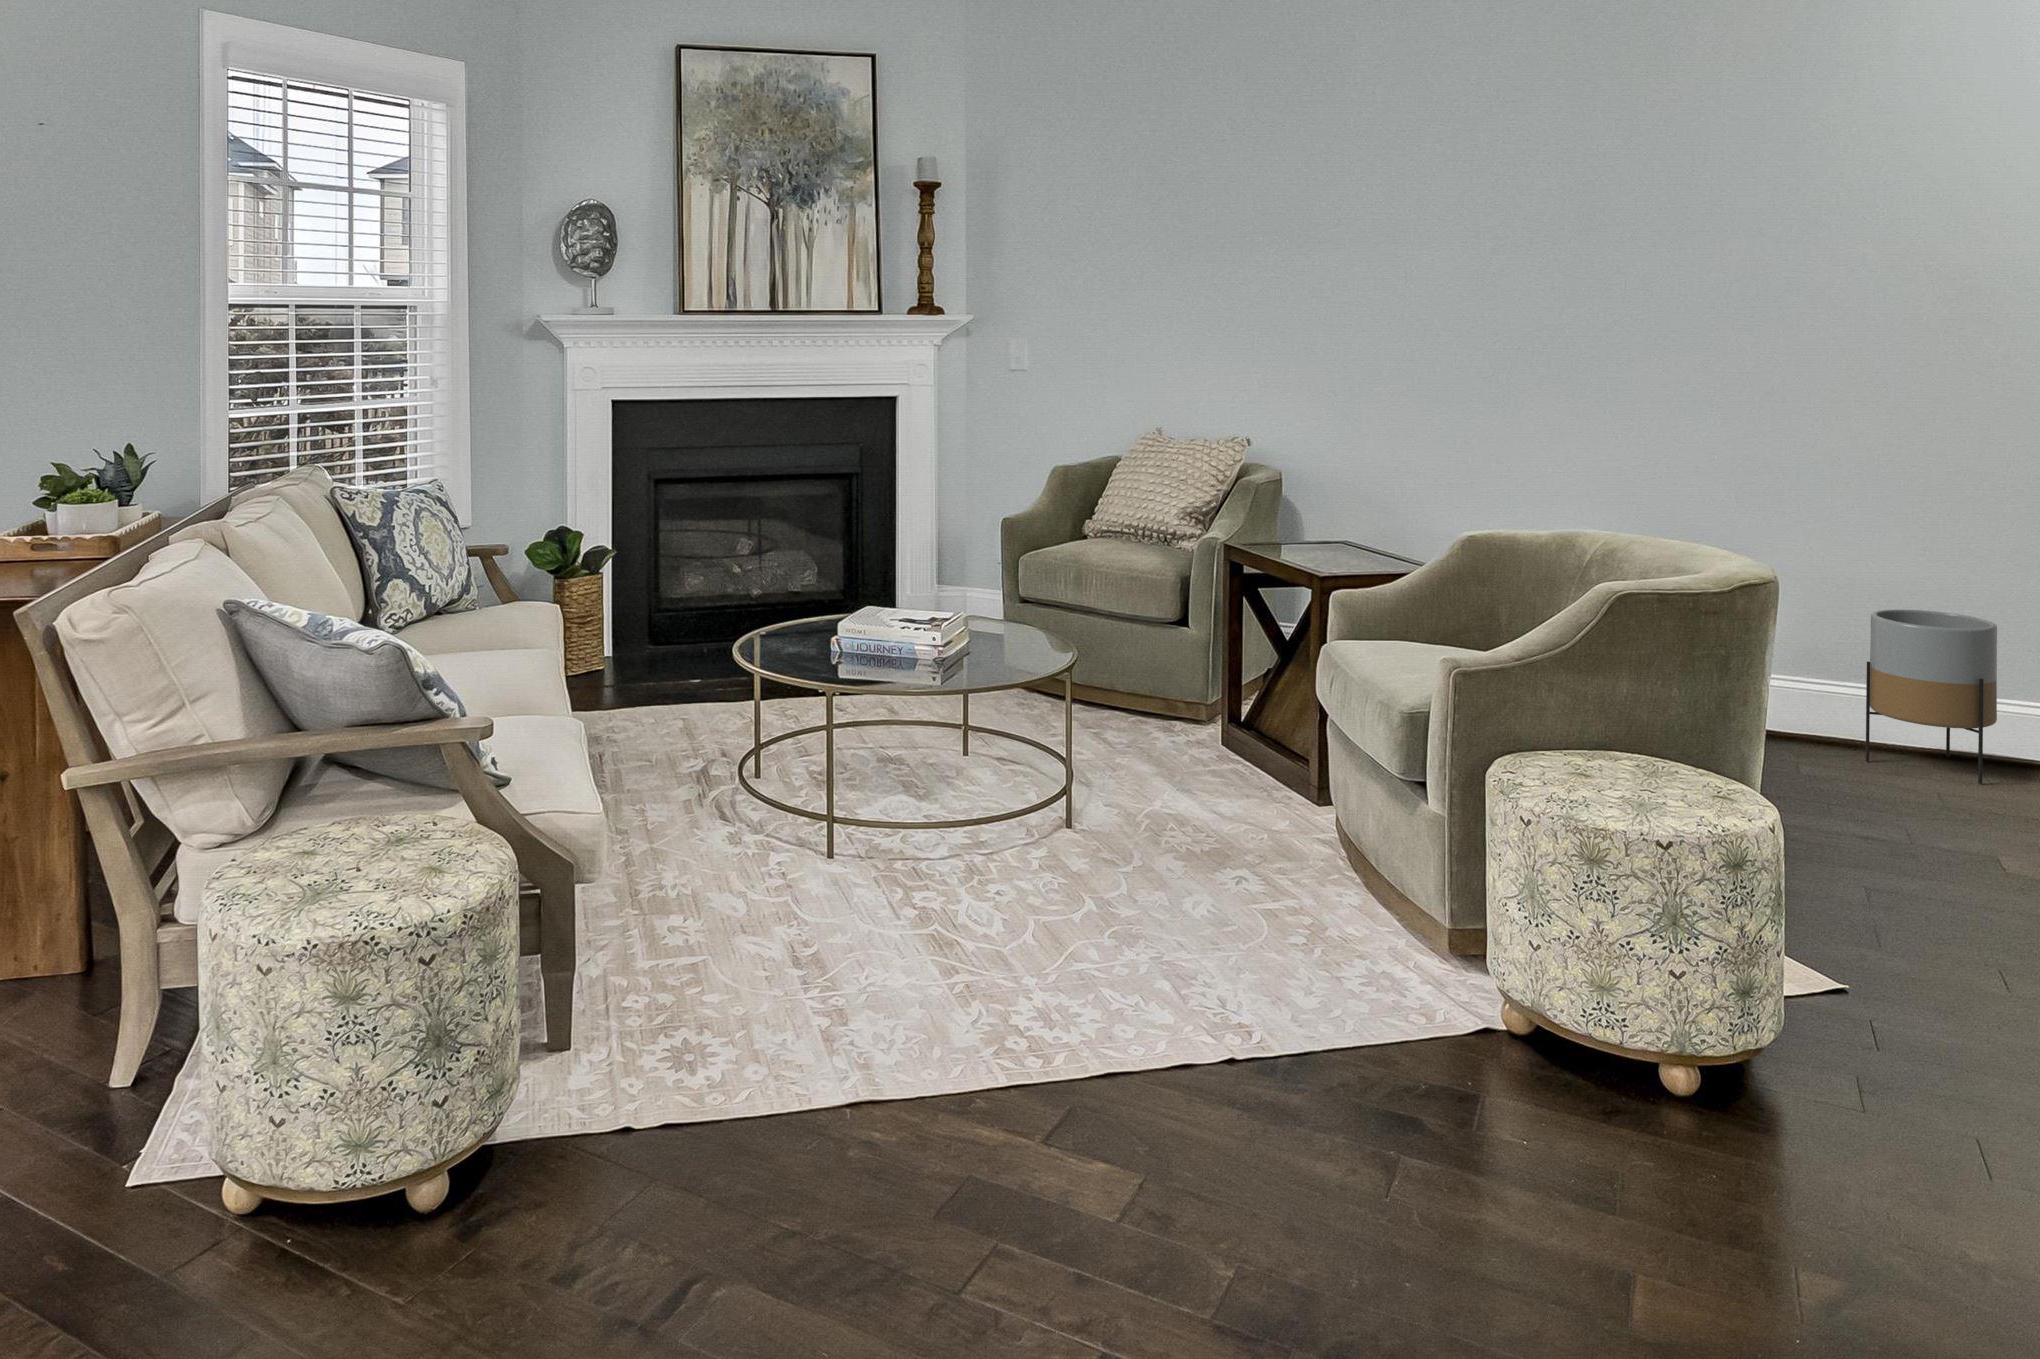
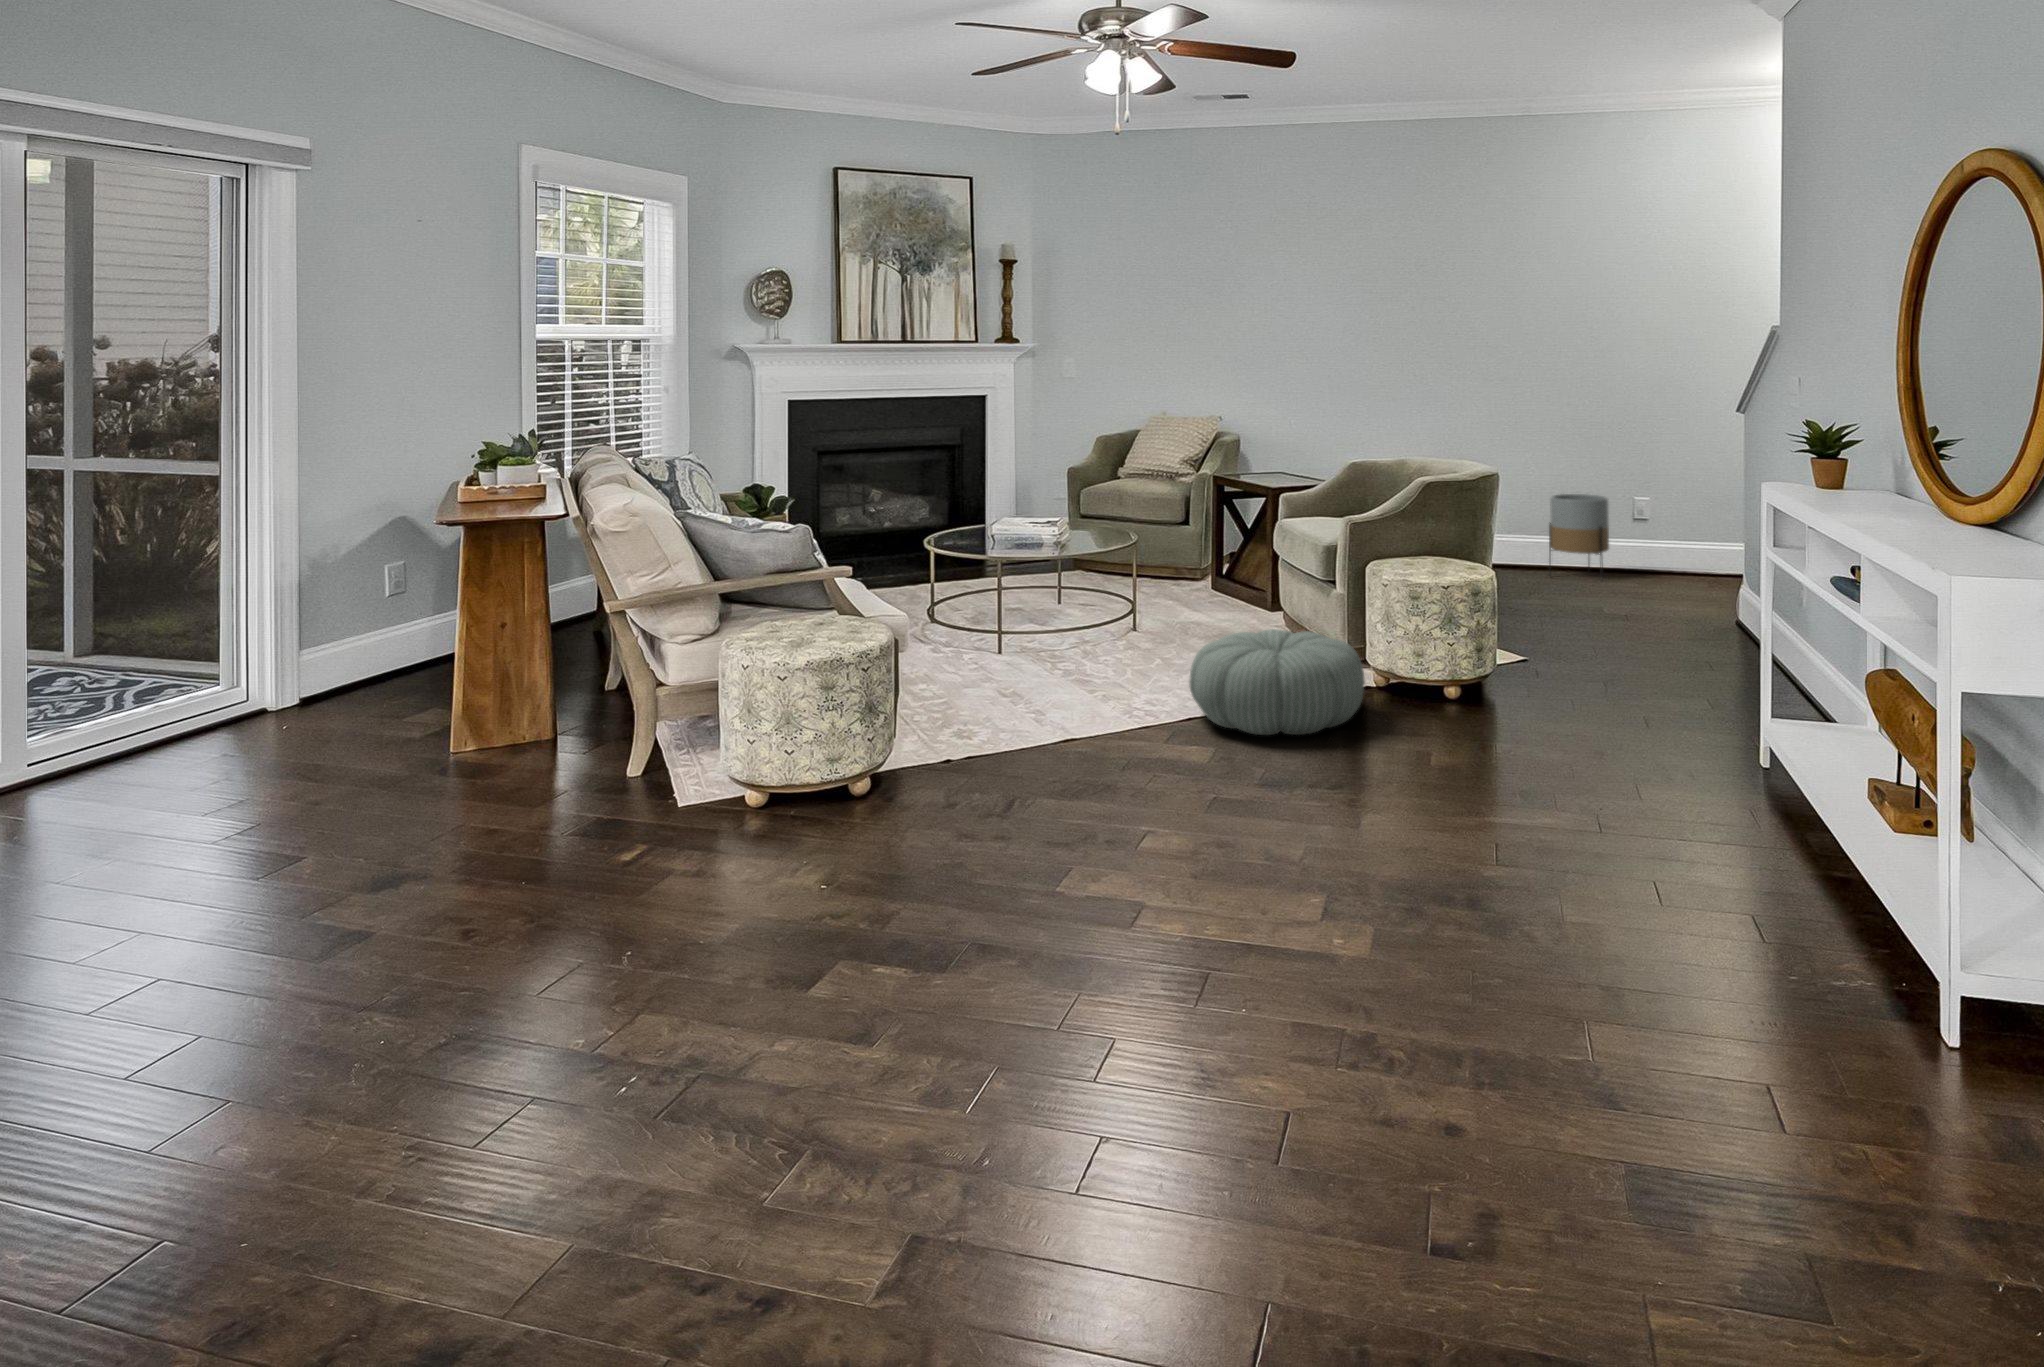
pouf: none [1111,895,1476,1158] -> present [1189,629,1365,735]

